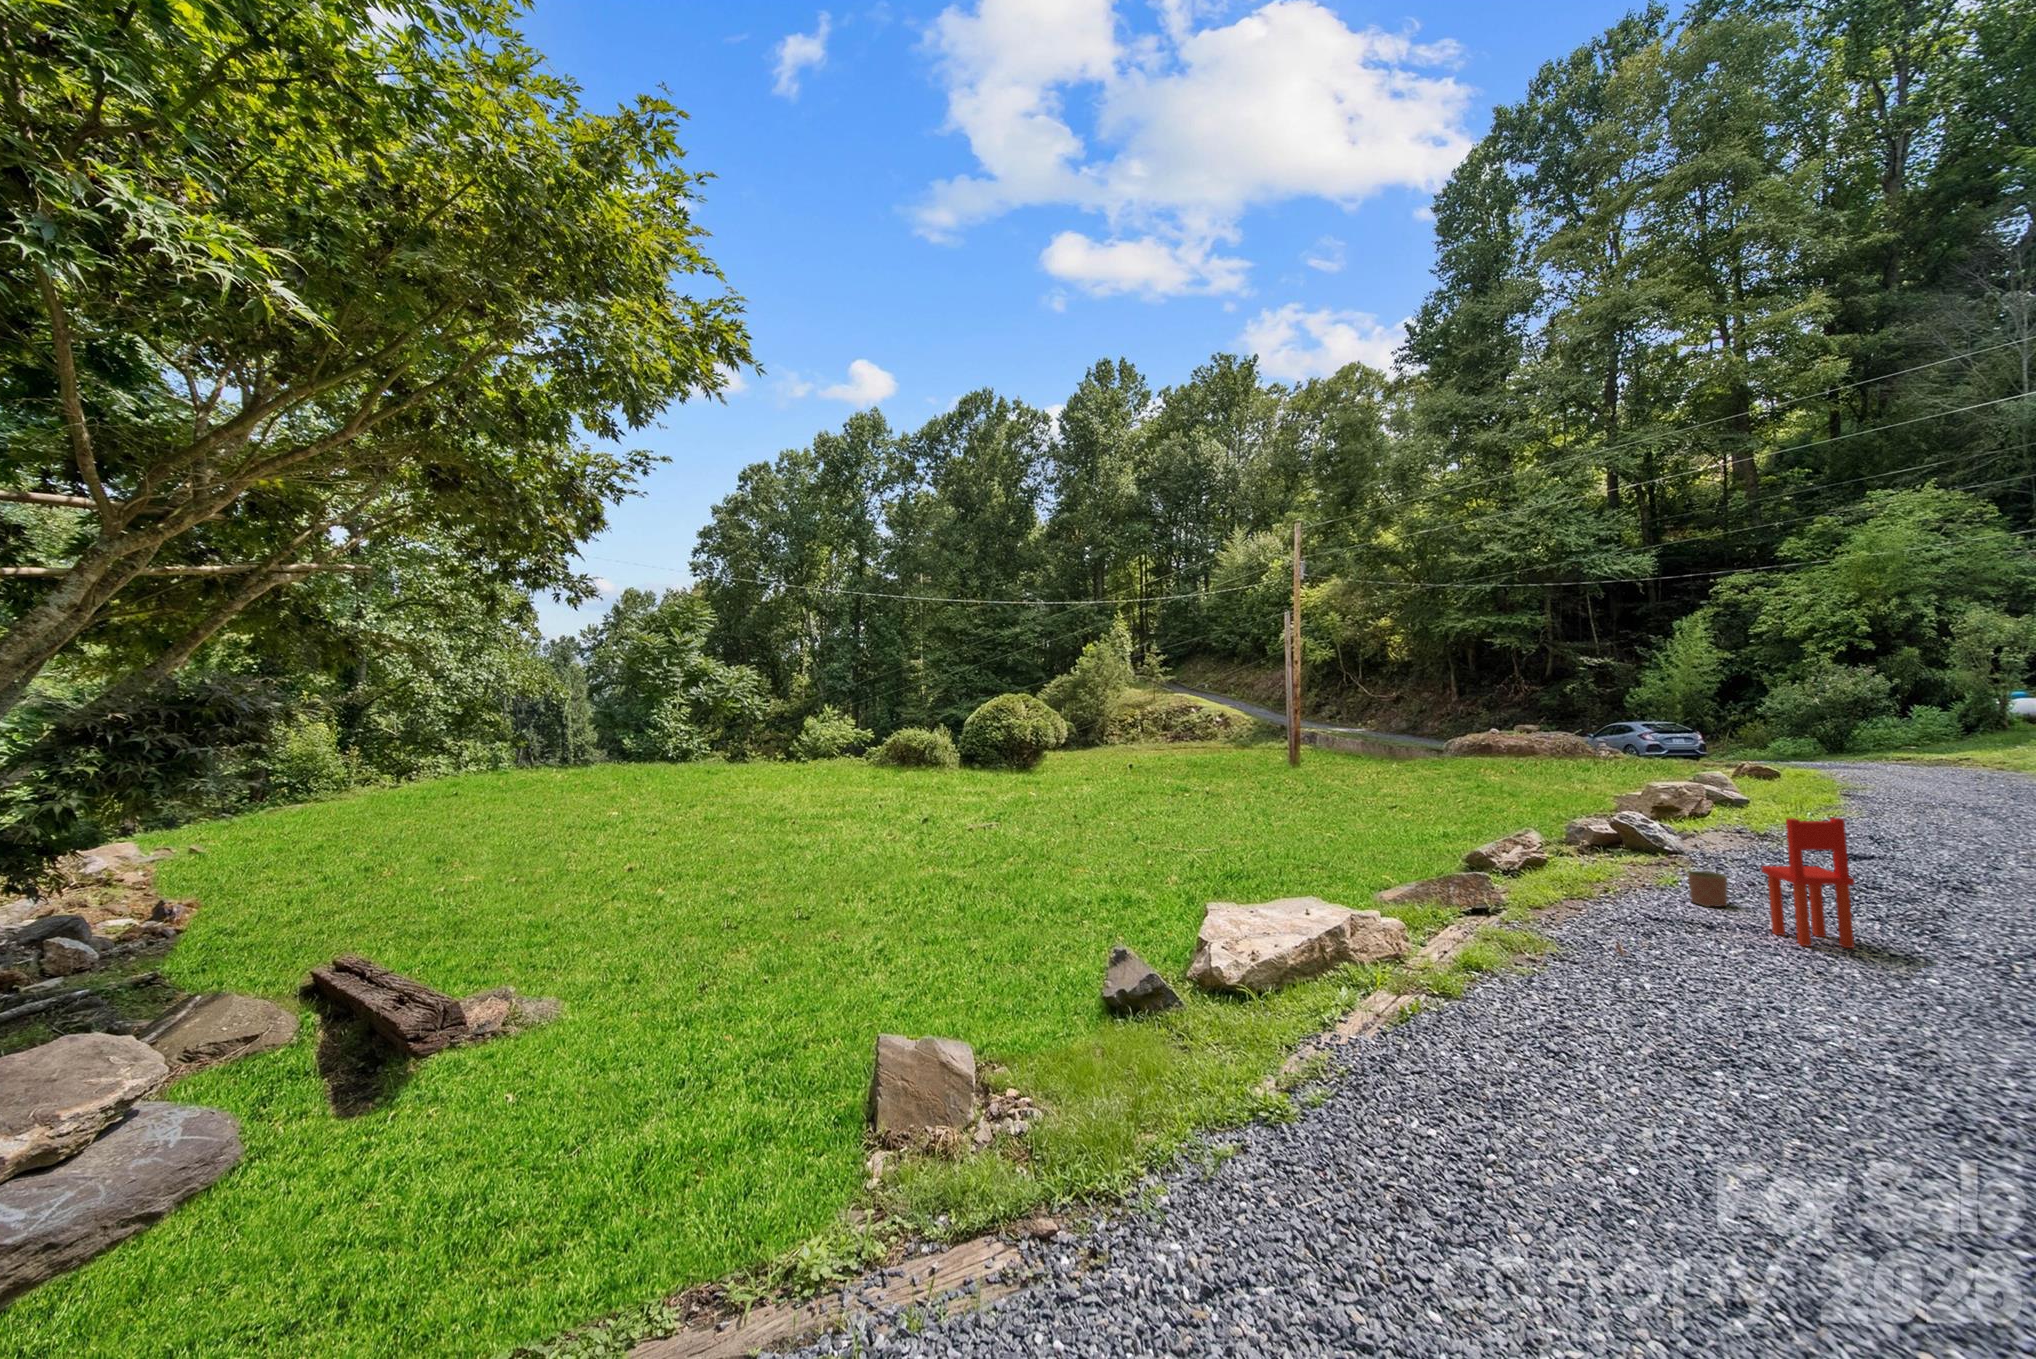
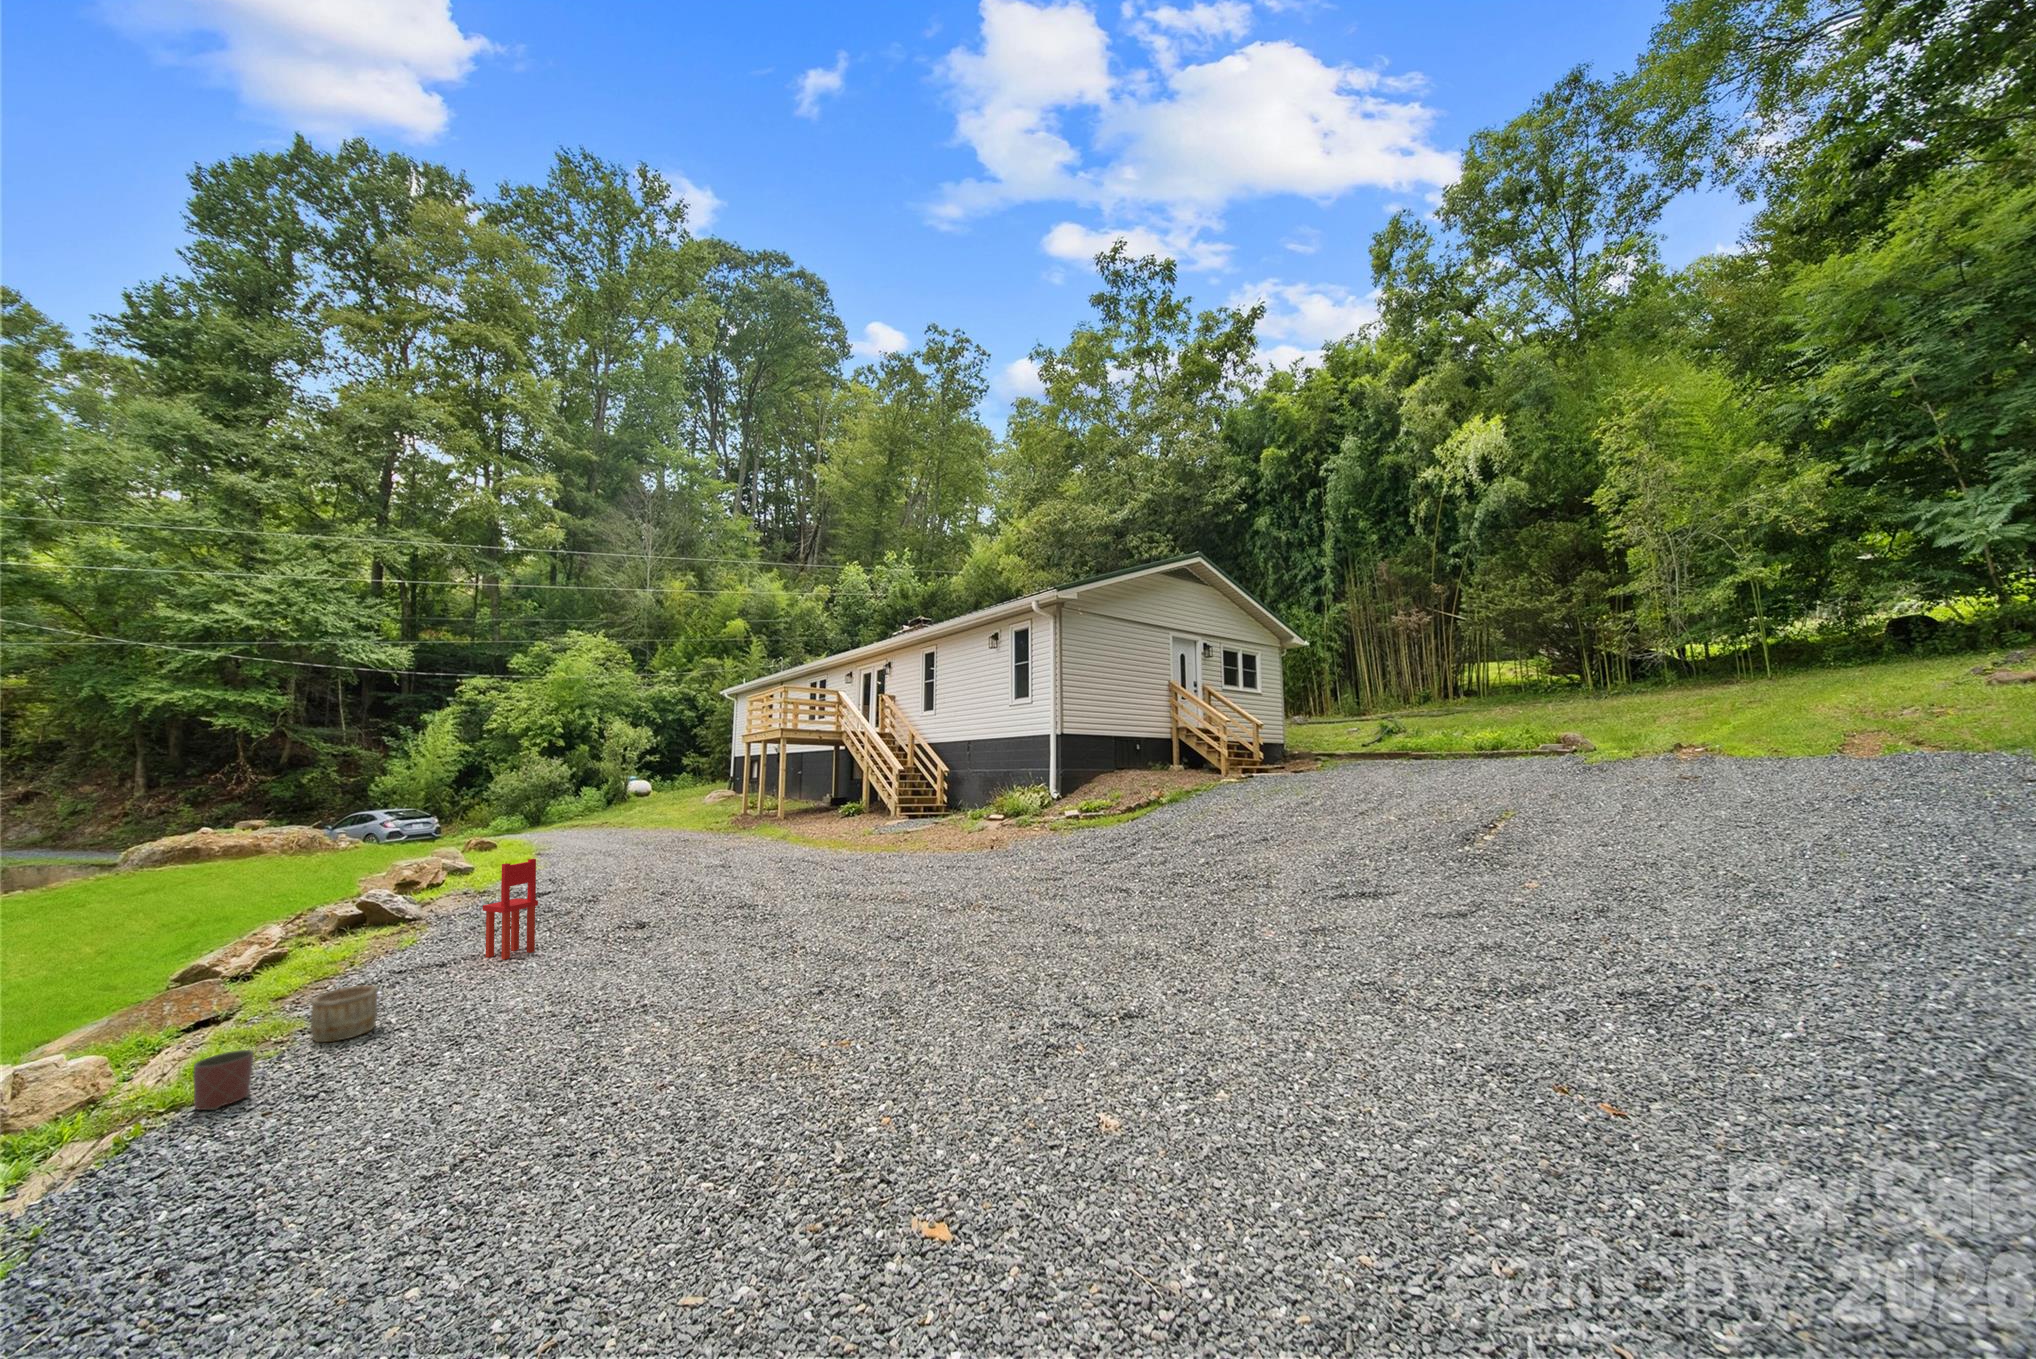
planter: present [1688,871,1727,907] -> present [194,1050,253,1110]
wooden bucket: none [1554,928,1627,989] -> present [310,985,378,1042]

